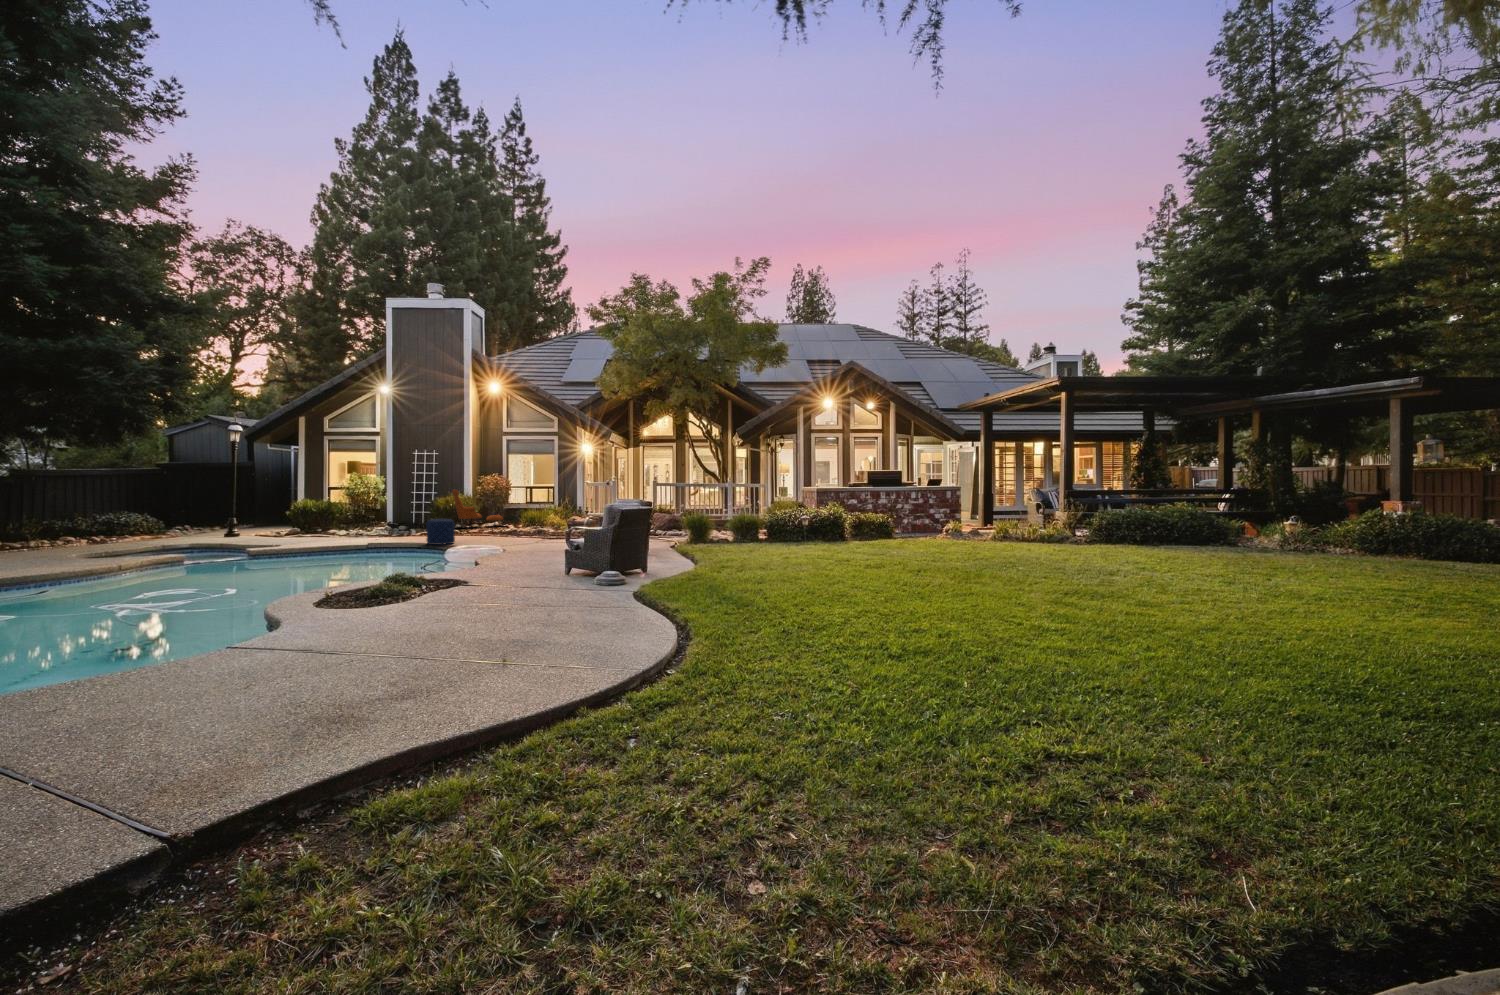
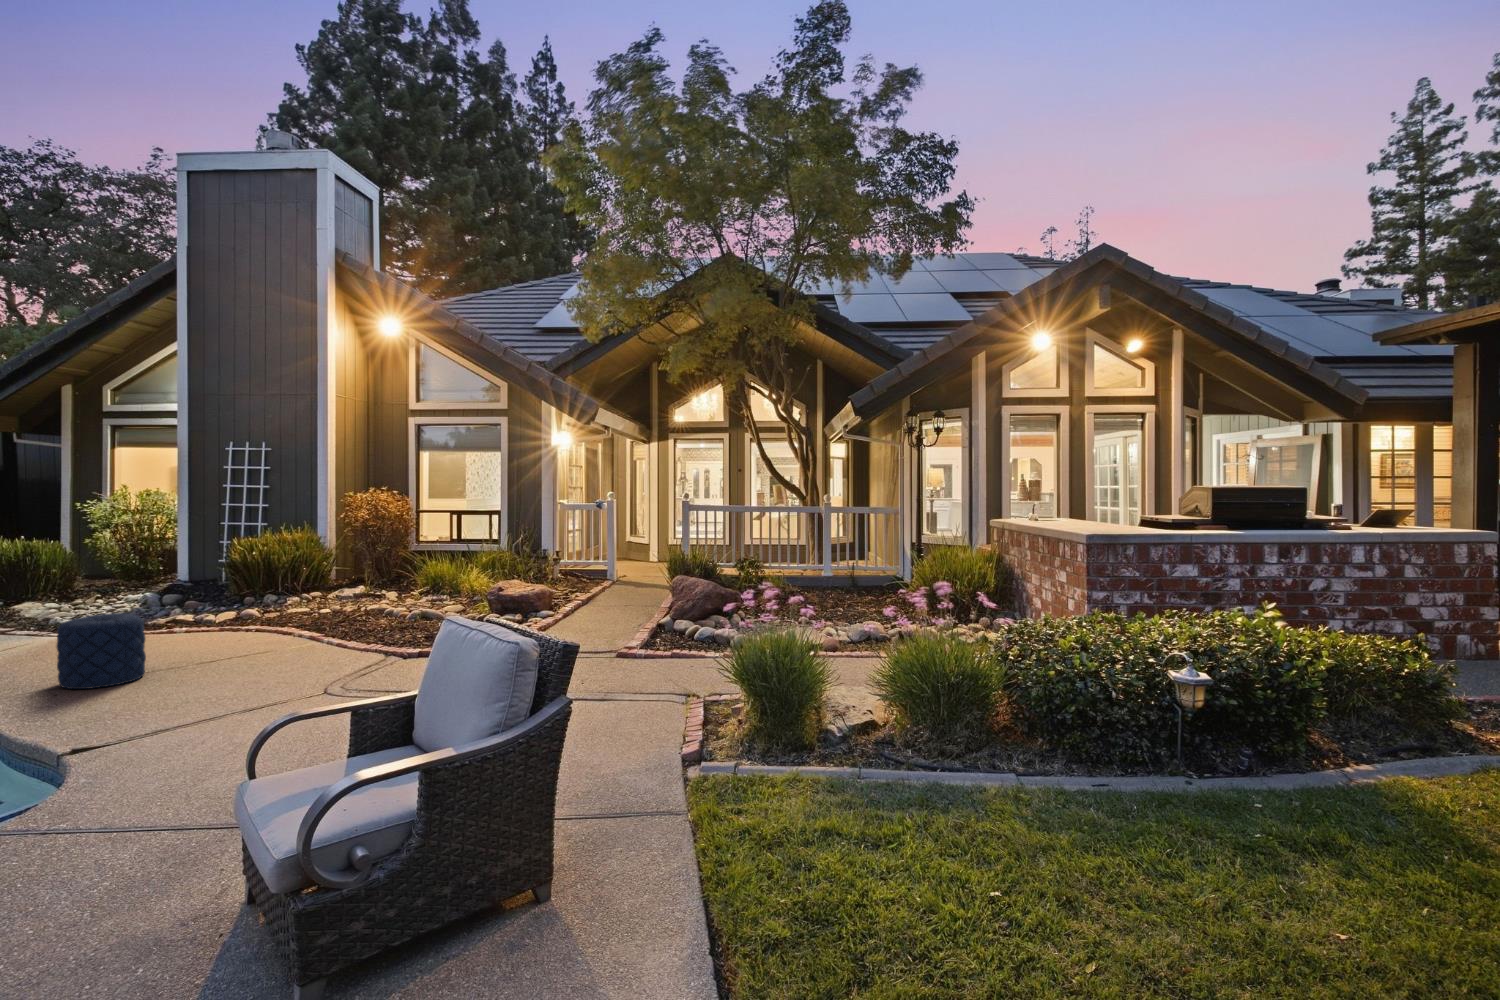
lounge chair: present [453,490,503,528] -> none [273,522,384,602]

